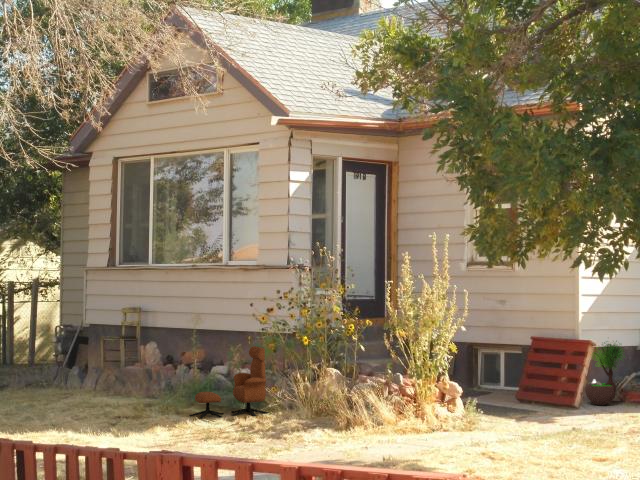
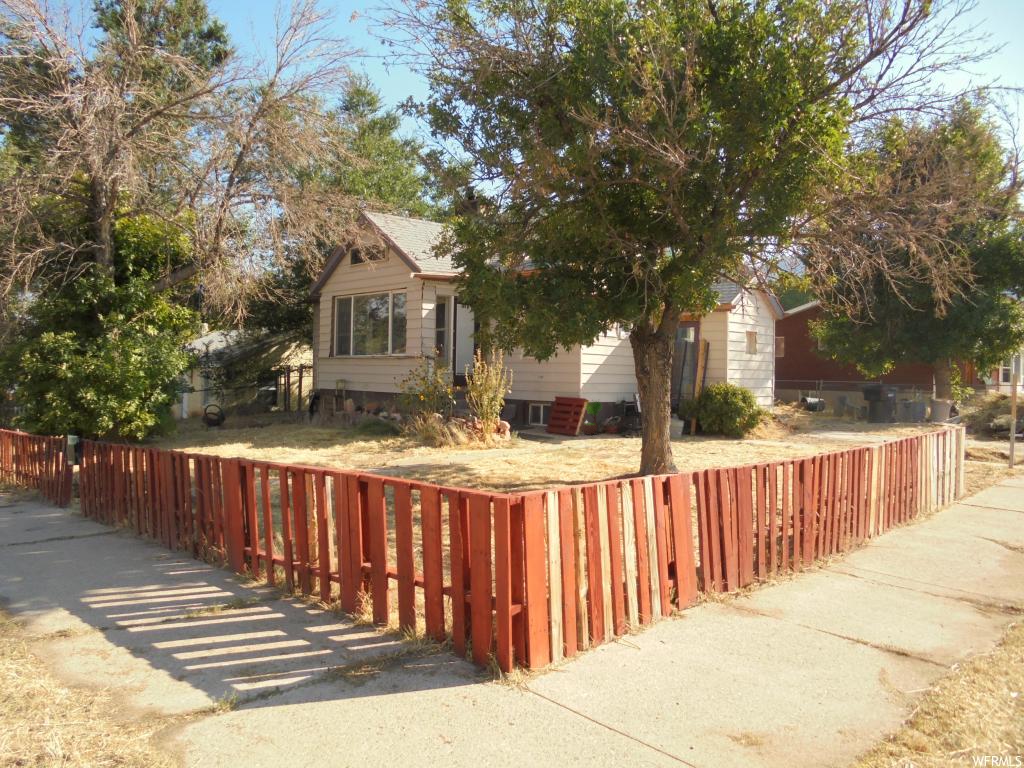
lounge chair: present [189,346,269,418] -> none [360,402,405,441]

